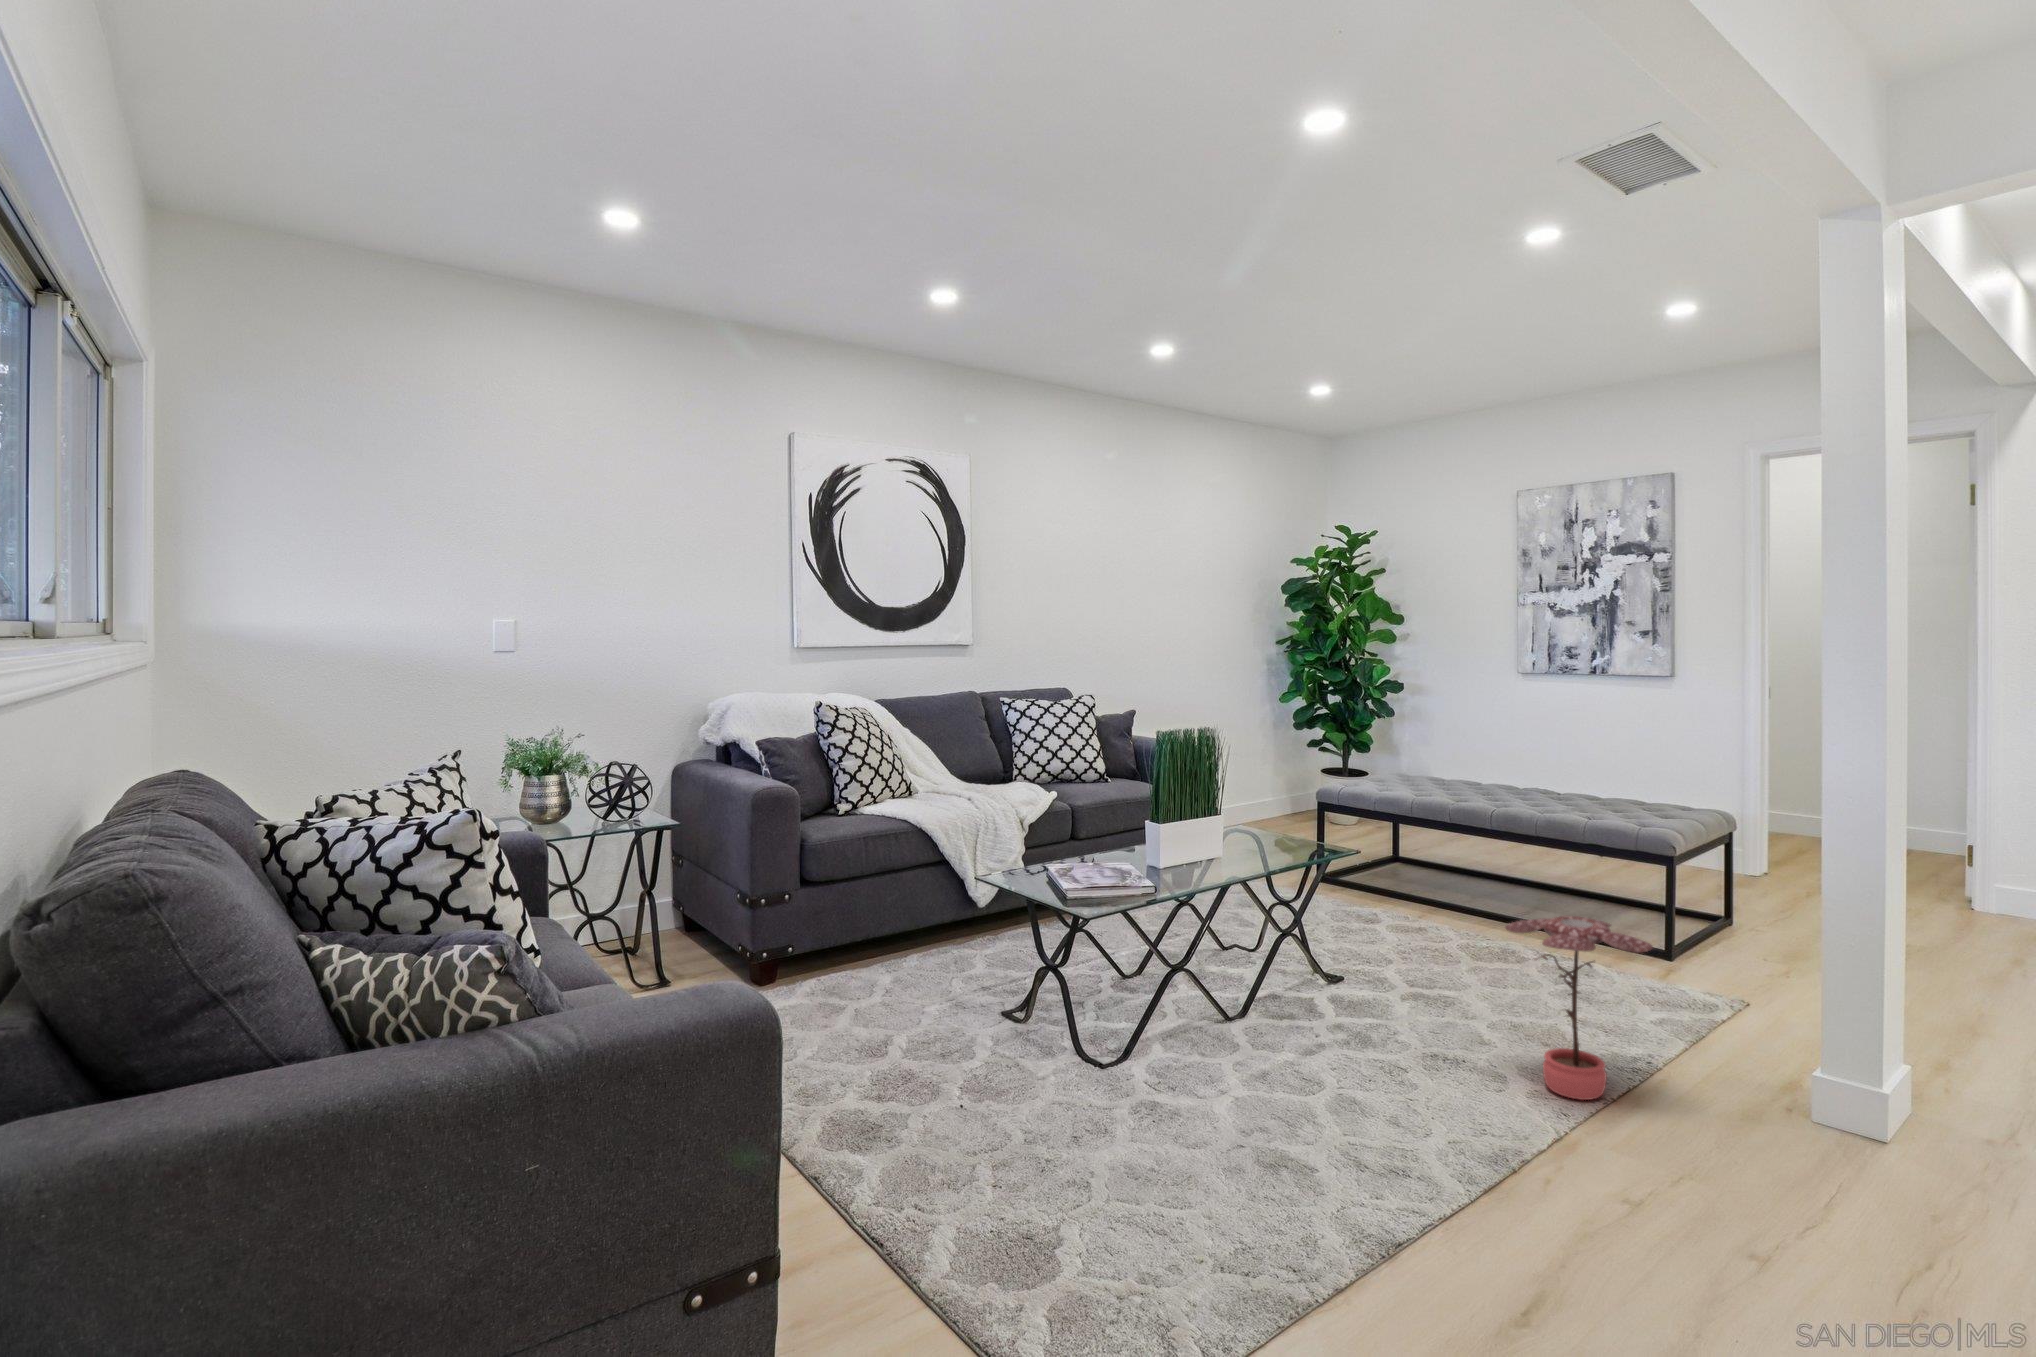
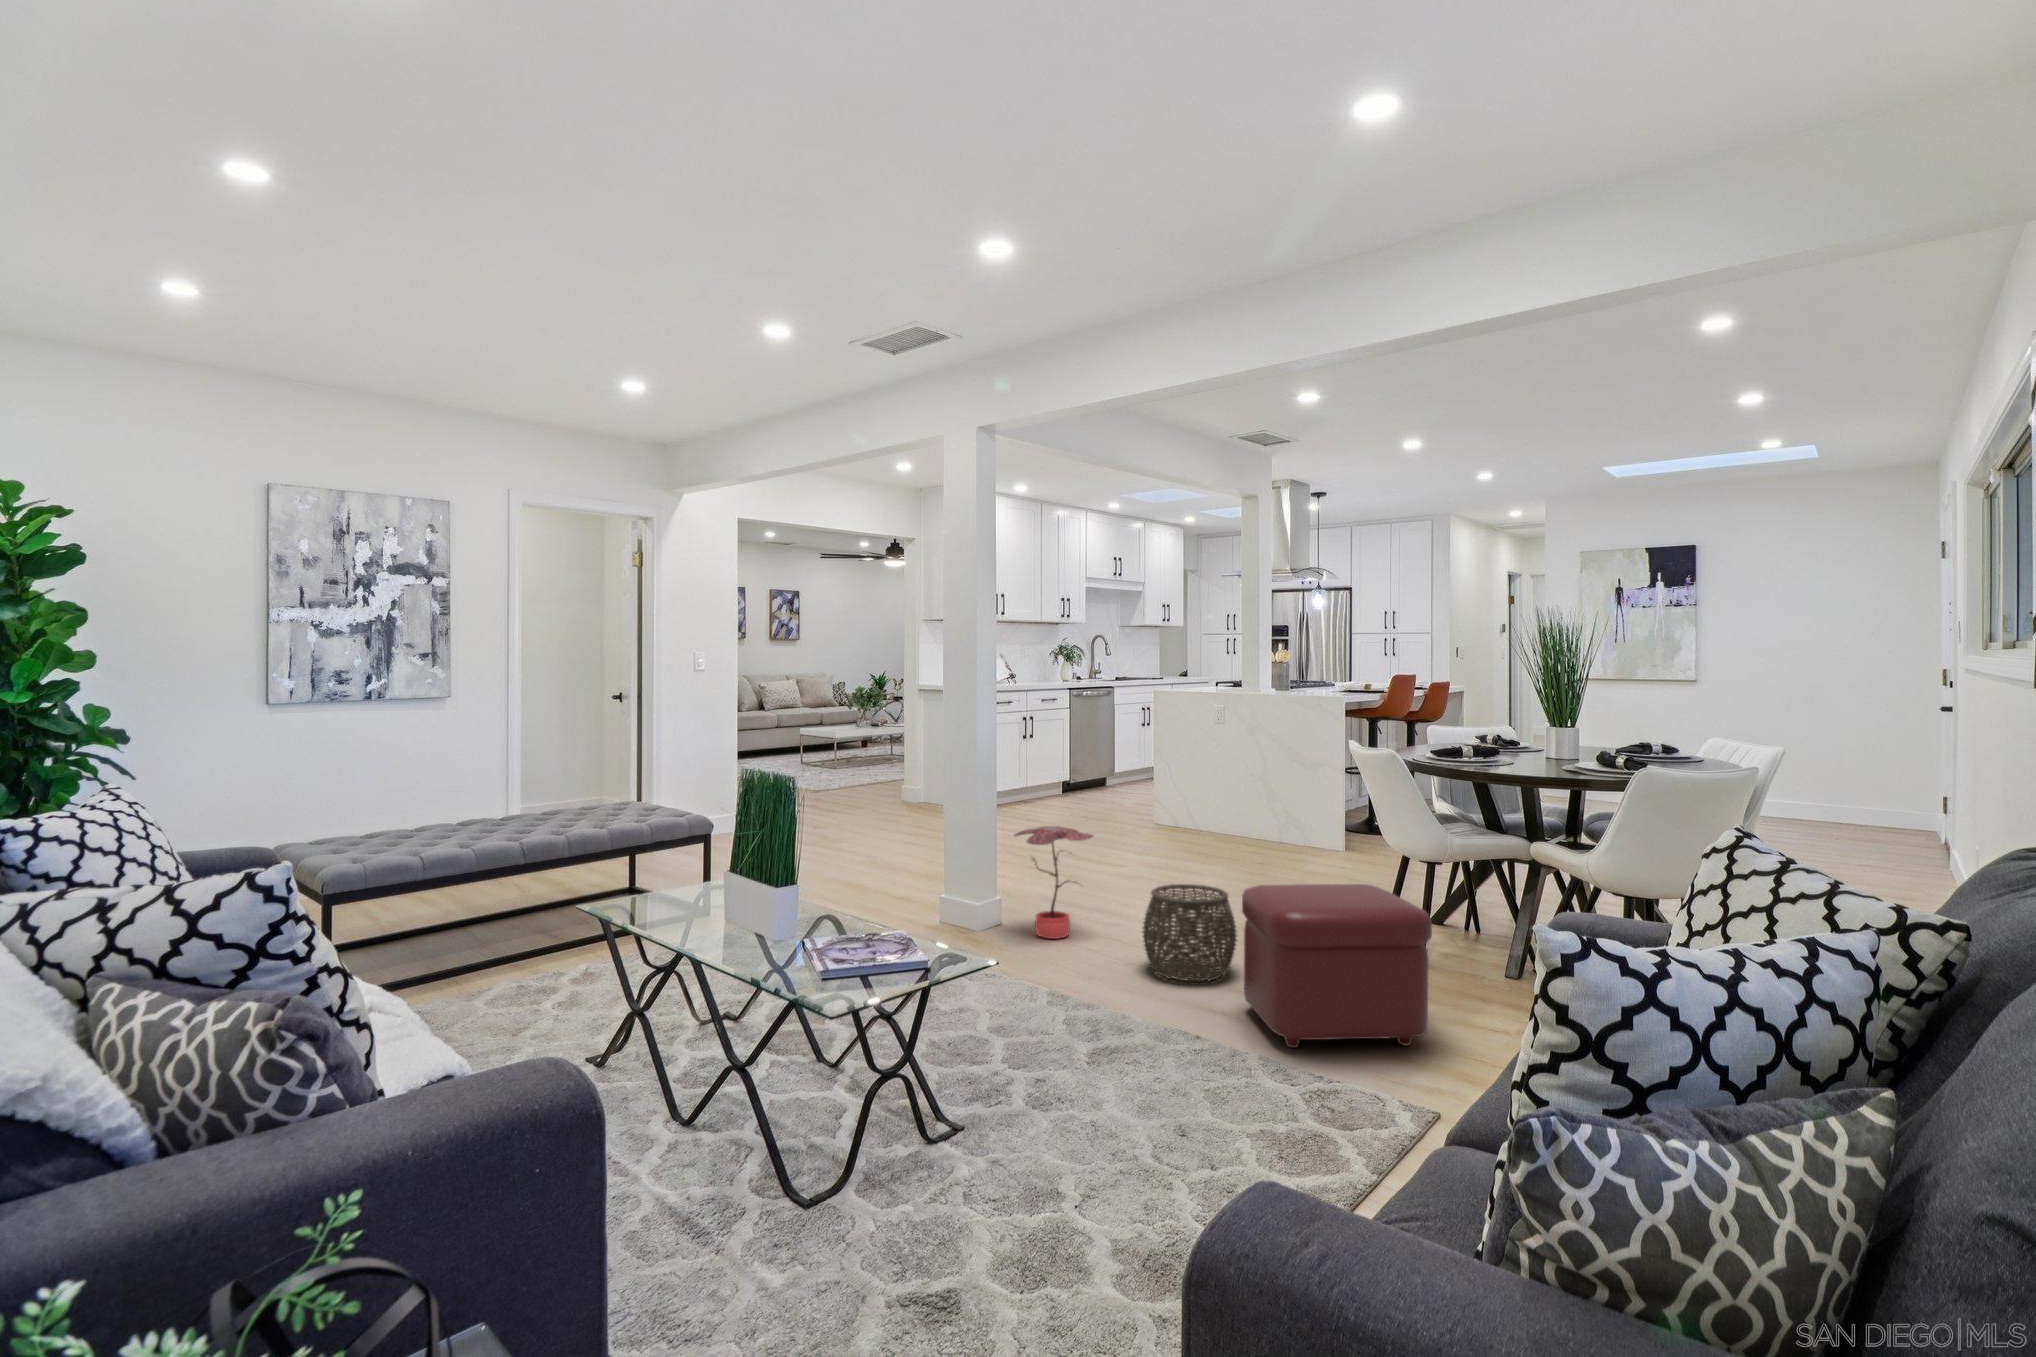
ottoman: none [1020,995,1258,1290] -> present [1242,884,1432,1048]
woven basket: none [1326,1017,1487,1196] -> present [1143,884,1237,982]

